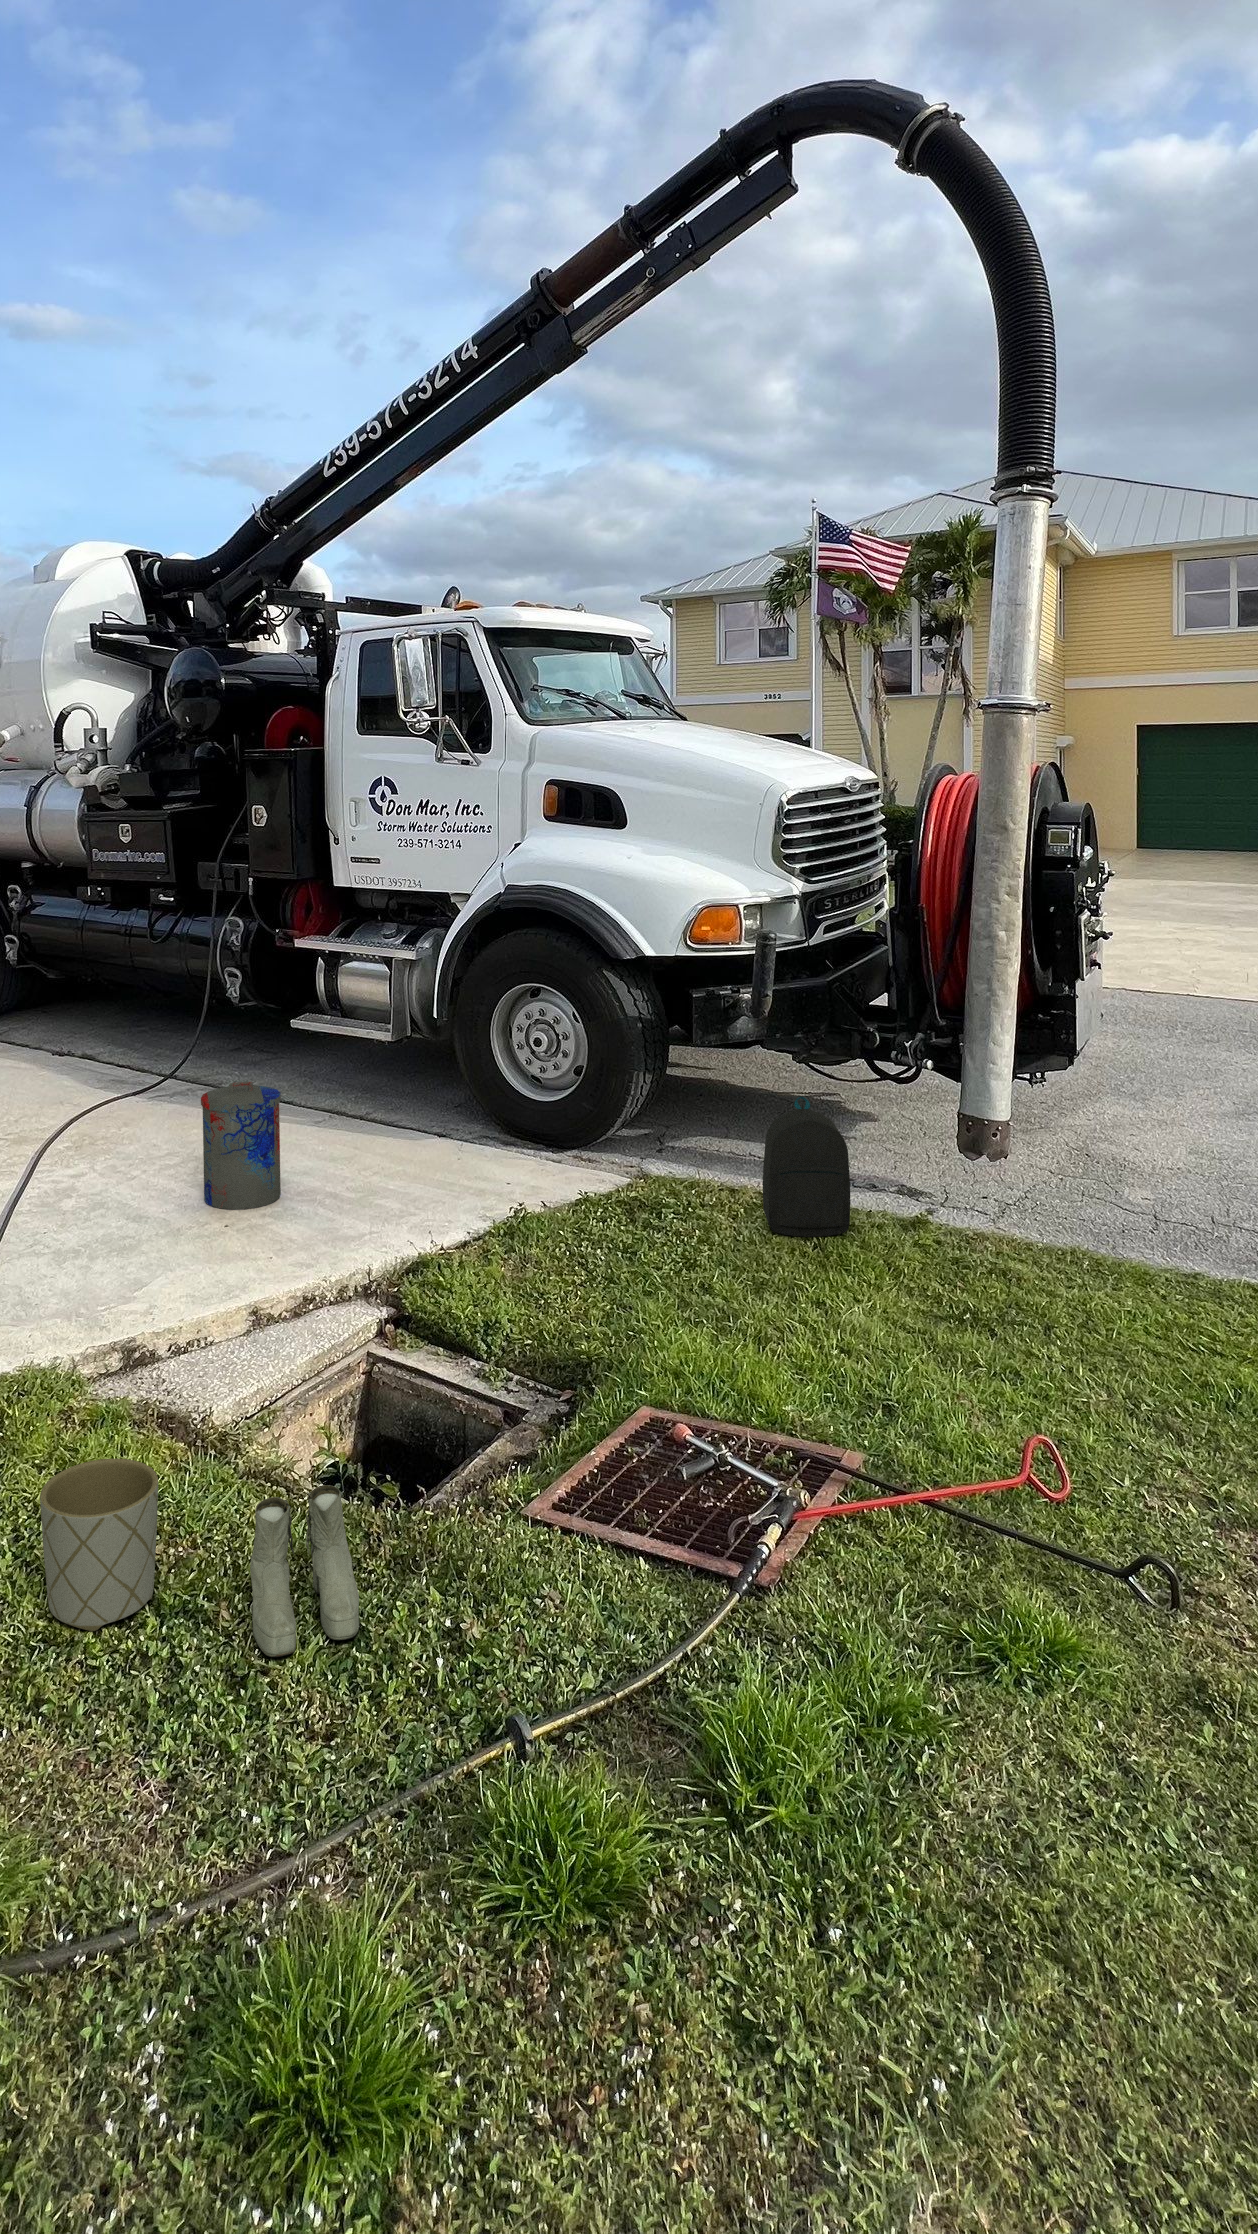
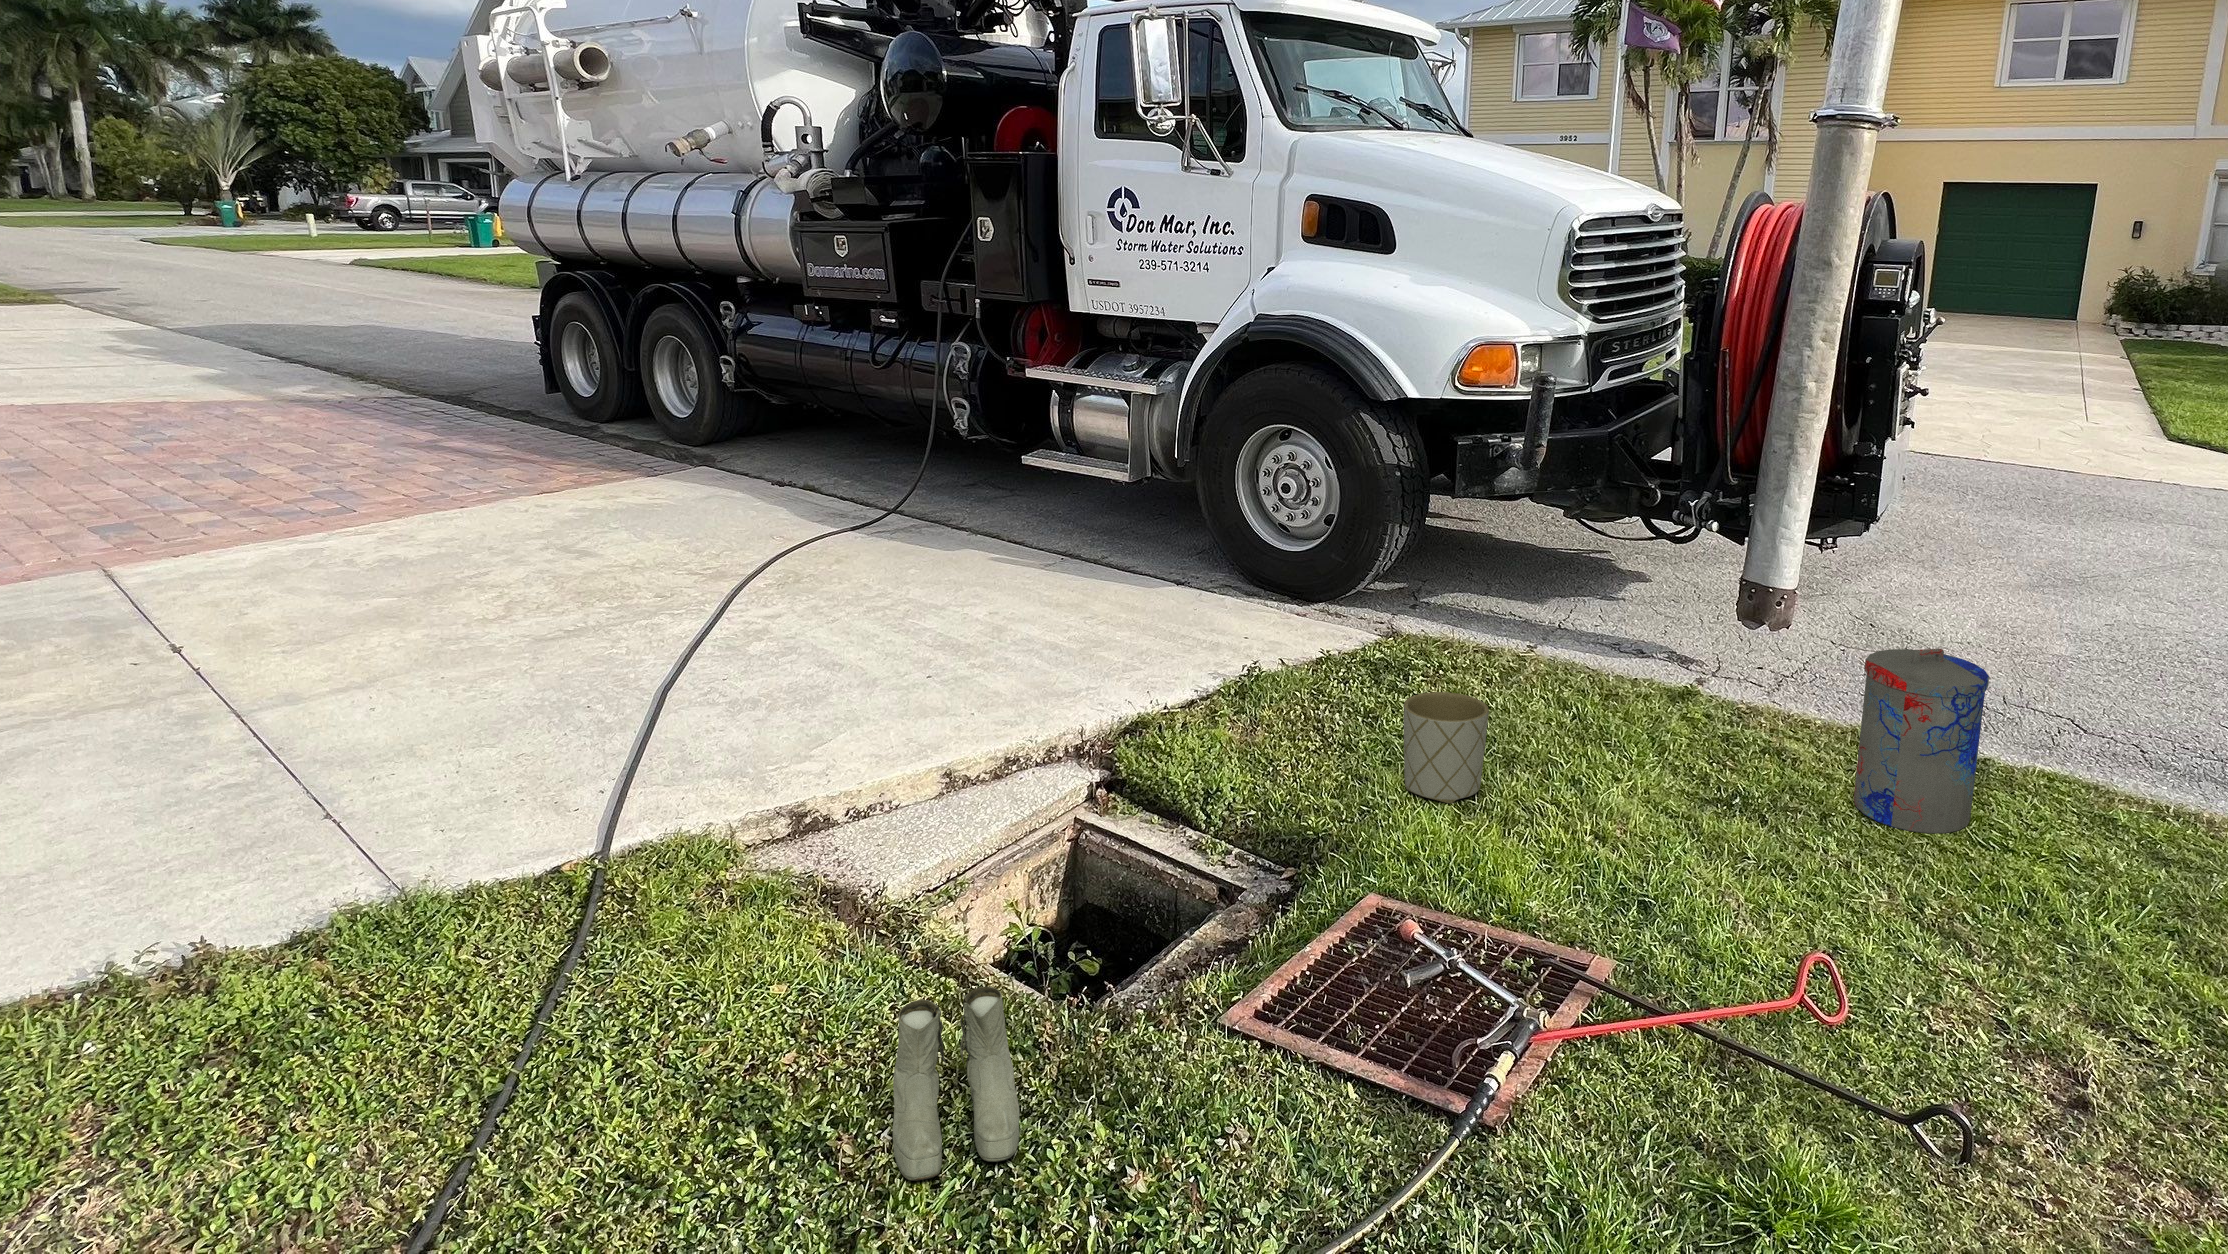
trash can: present [201,1082,281,1210] -> present [1854,649,1989,833]
backpack: present [763,1097,850,1237] -> none [1522,557,1620,709]
planter: present [40,1459,158,1631] -> present [1404,692,1489,803]

